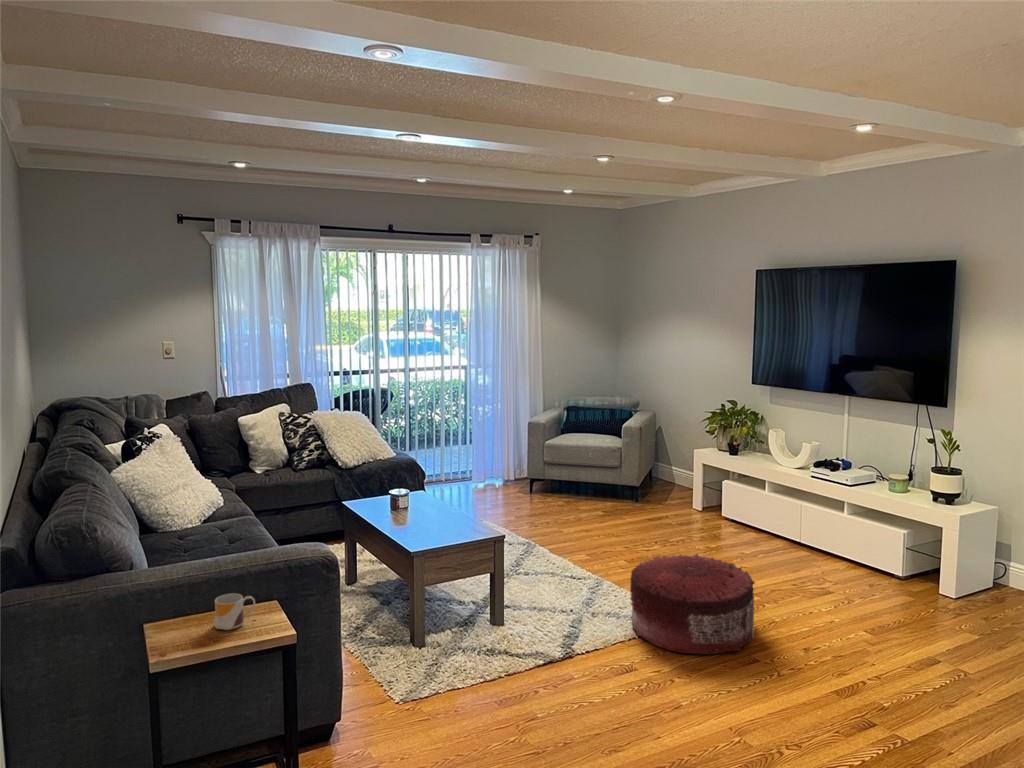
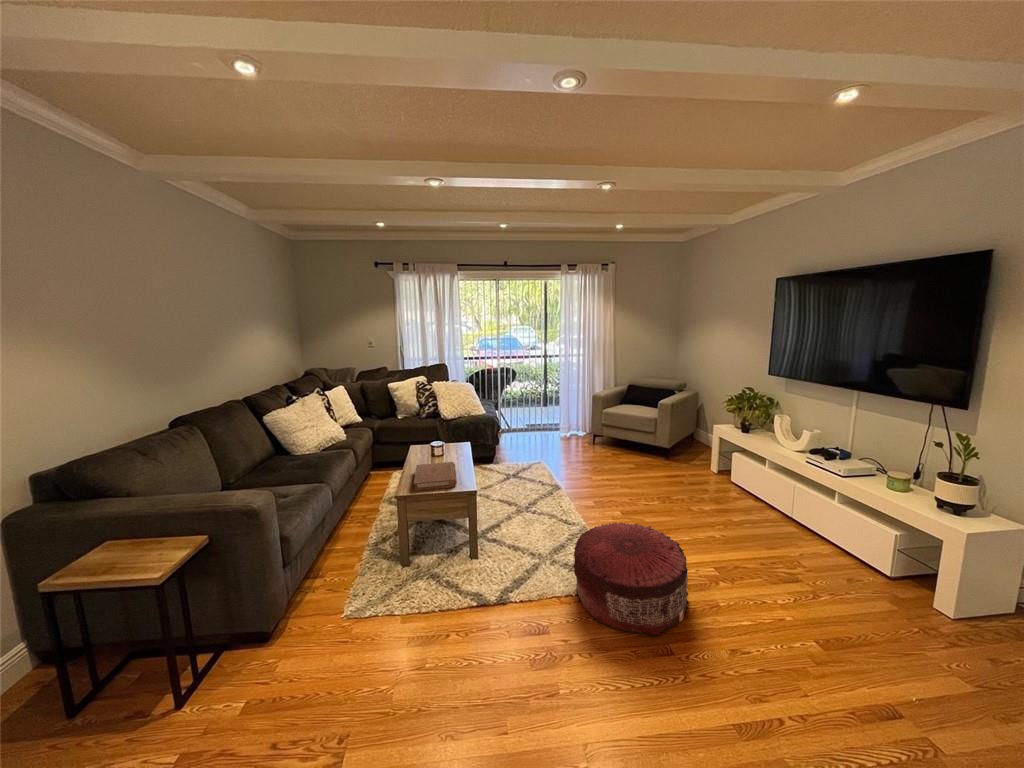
book: none [398,510,473,544] -> present [414,462,457,491]
mug: present [213,594,255,630] -> none [122,535,160,567]

